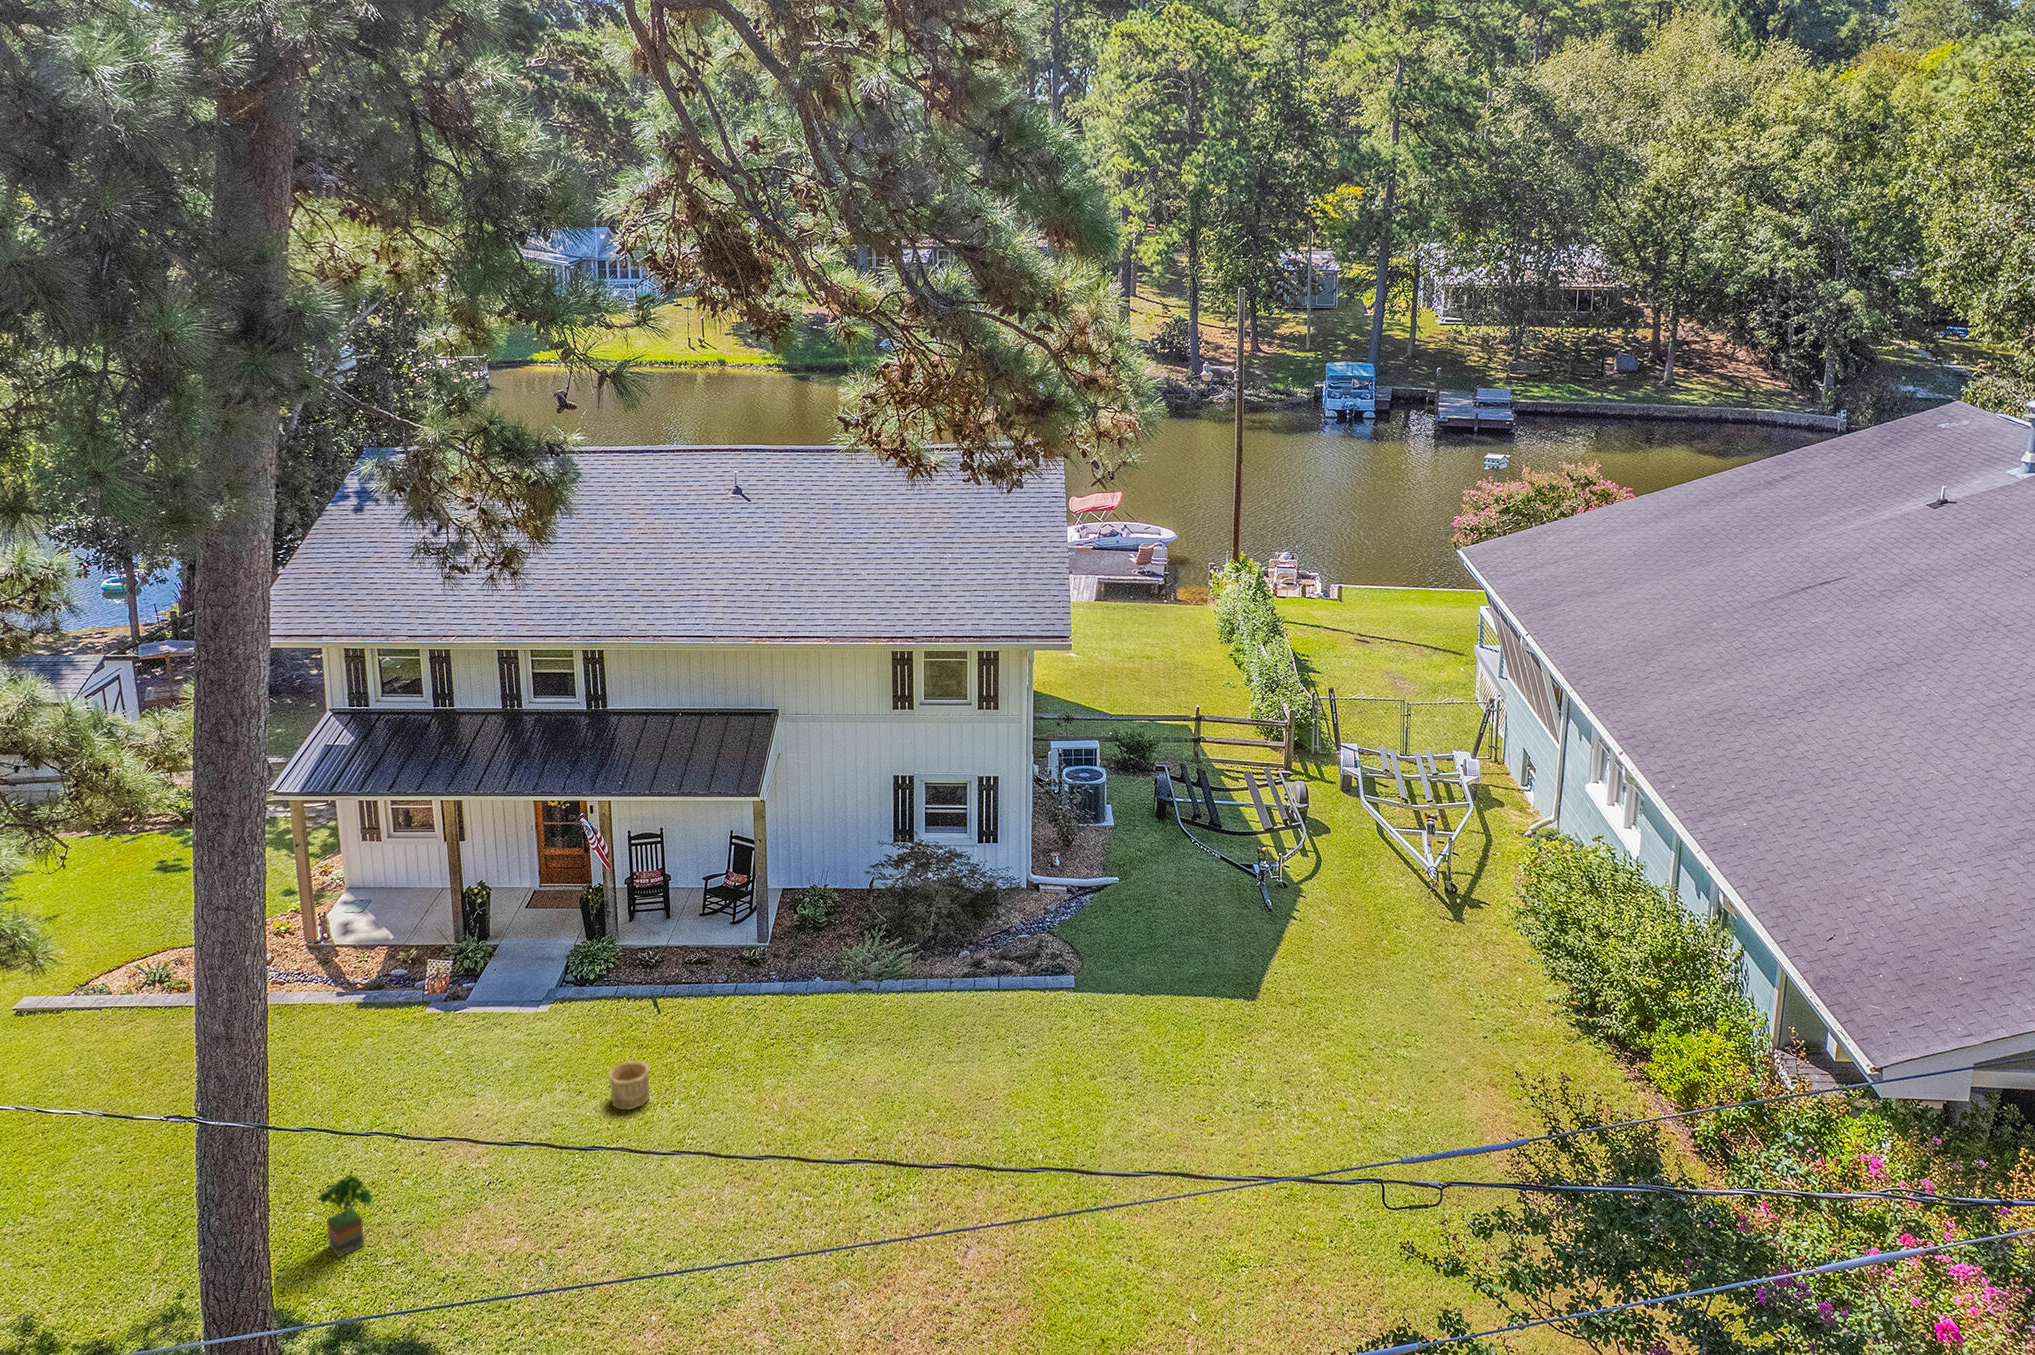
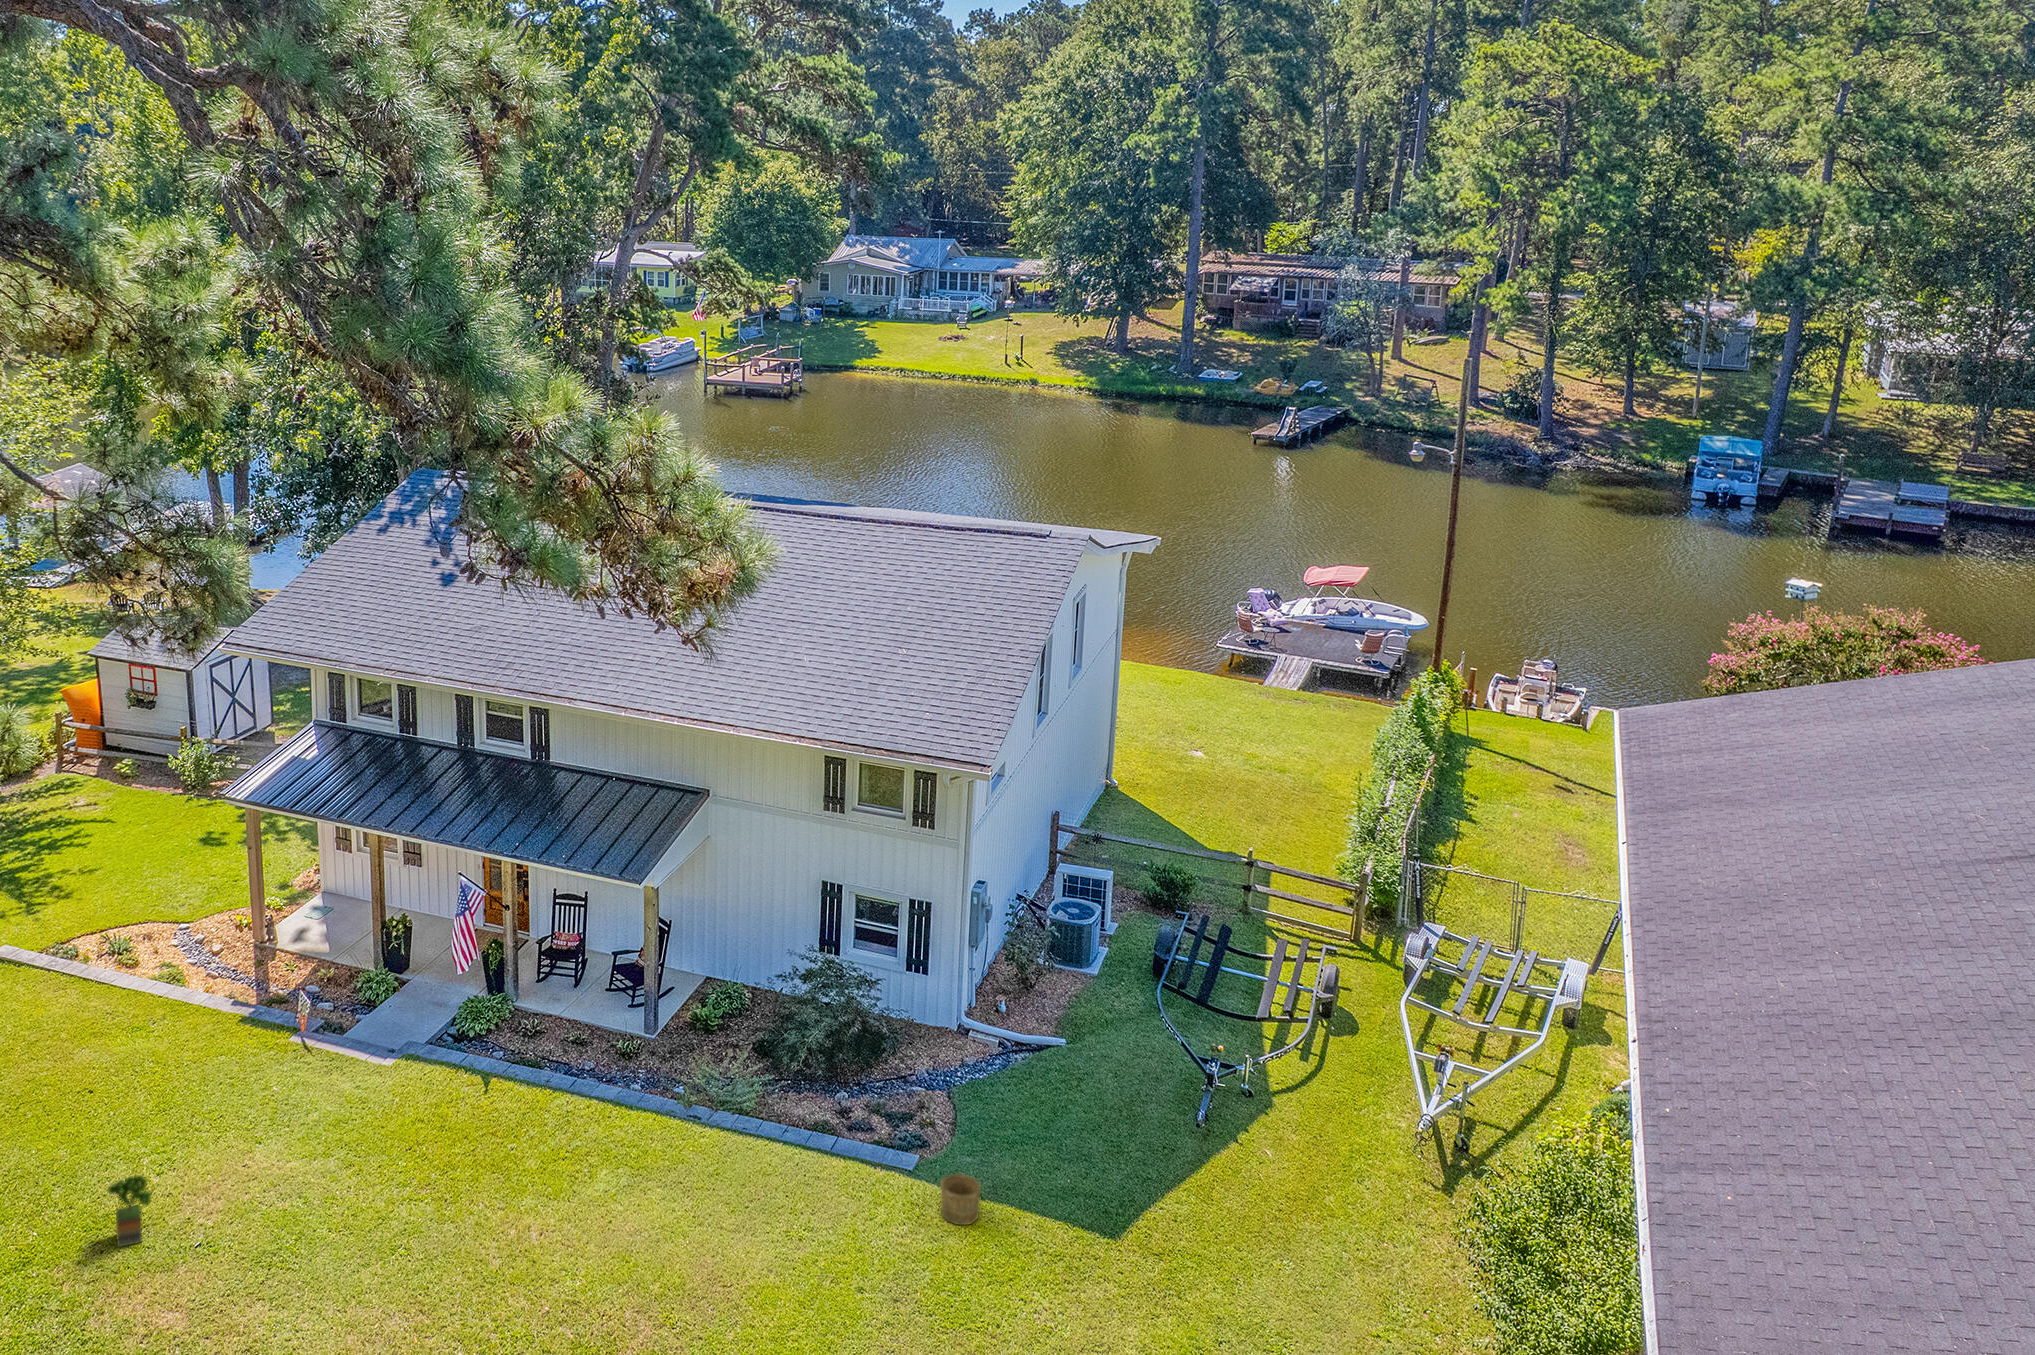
wooden bucket: present [609,1061,649,1109] -> present [940,1174,981,1225]

